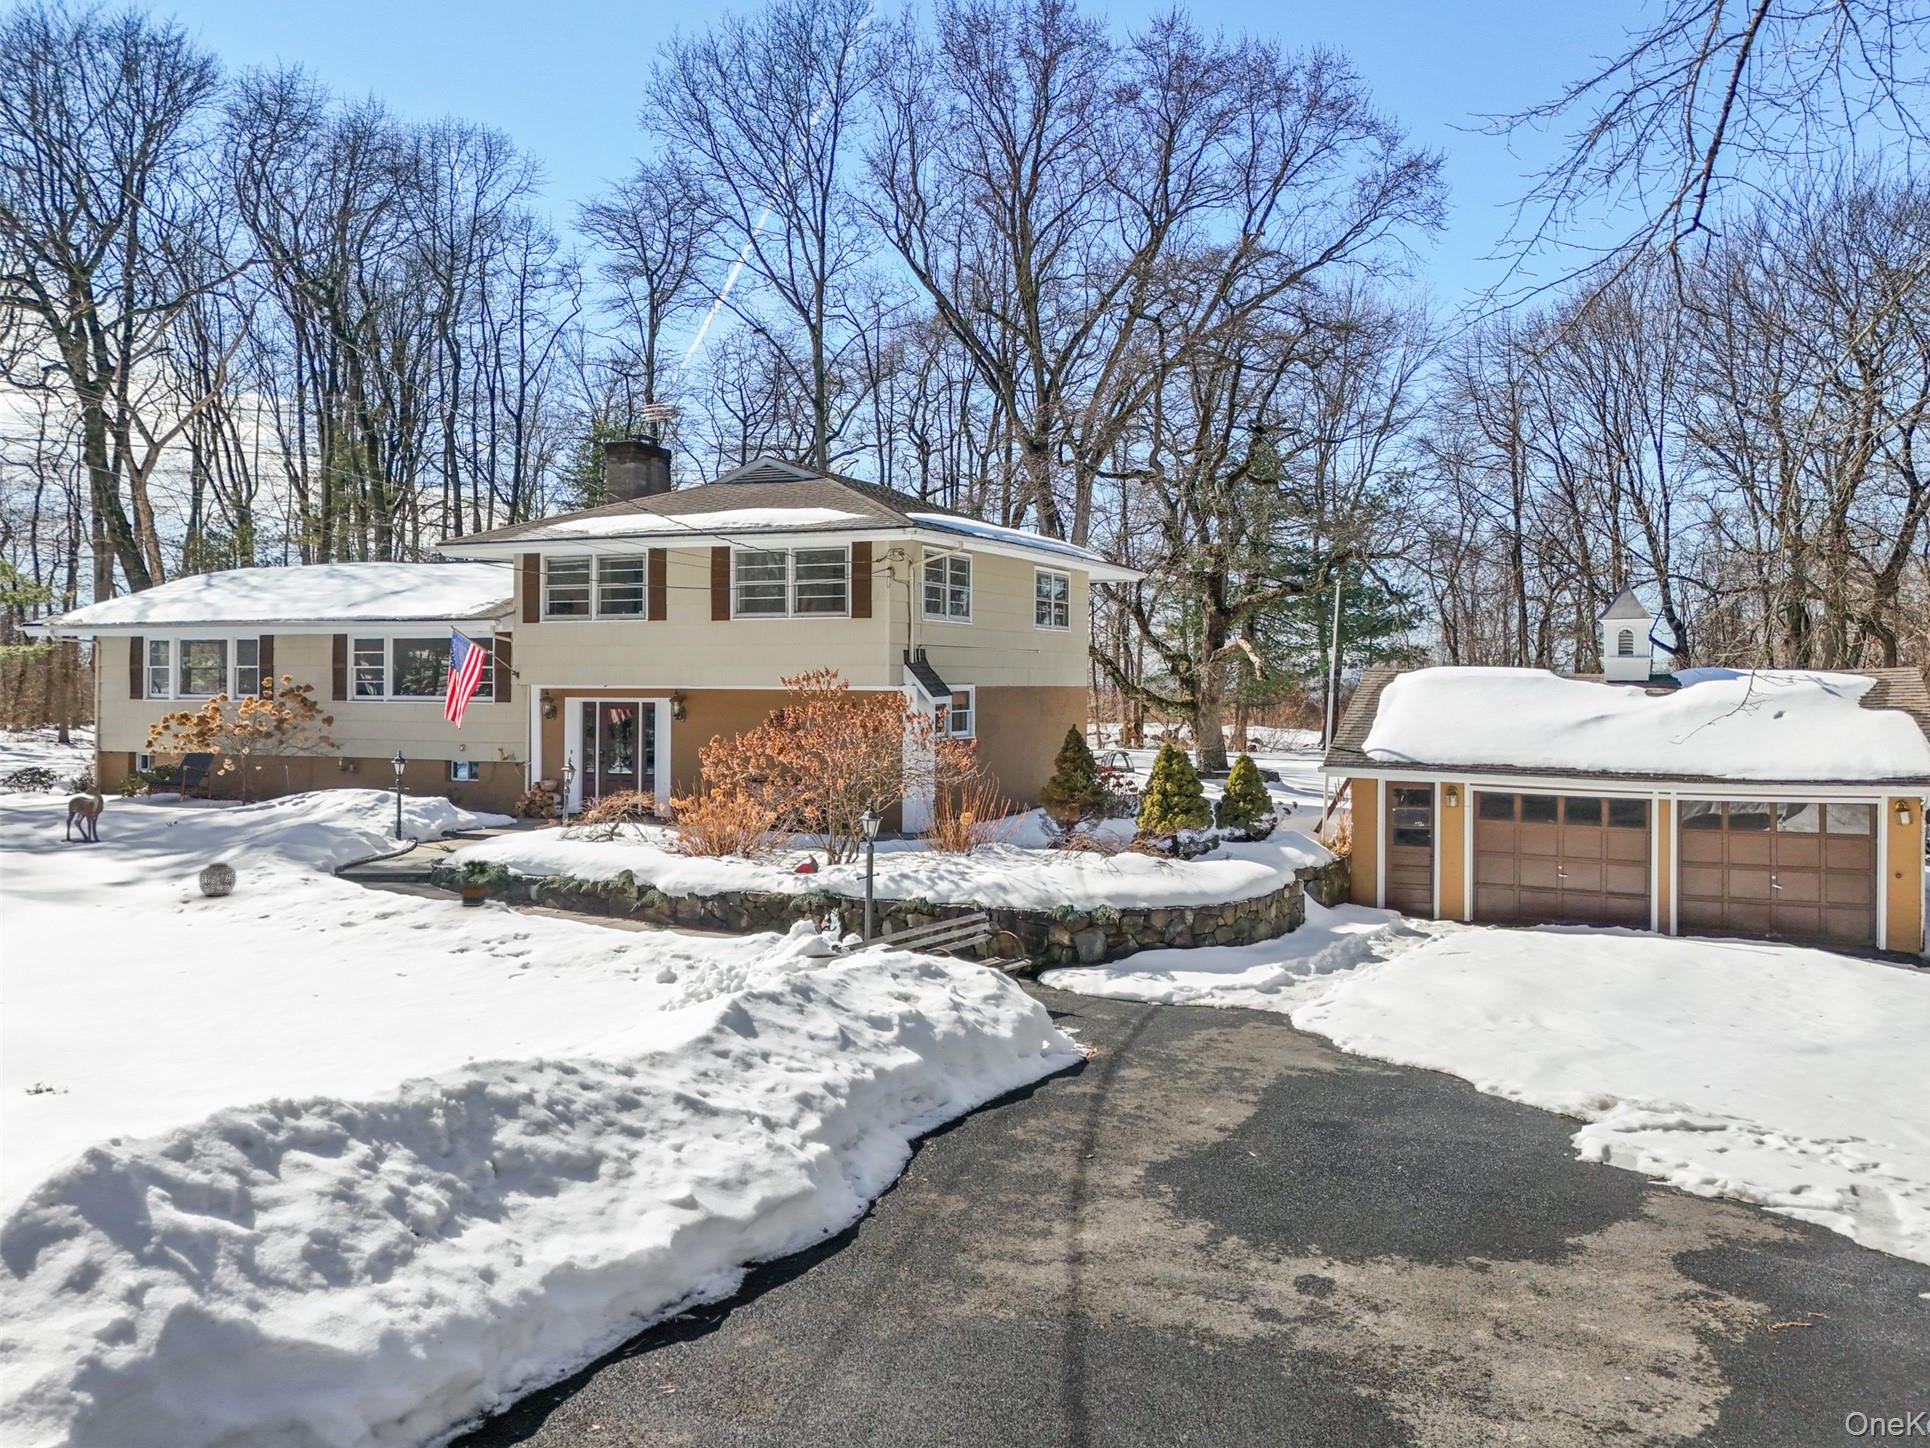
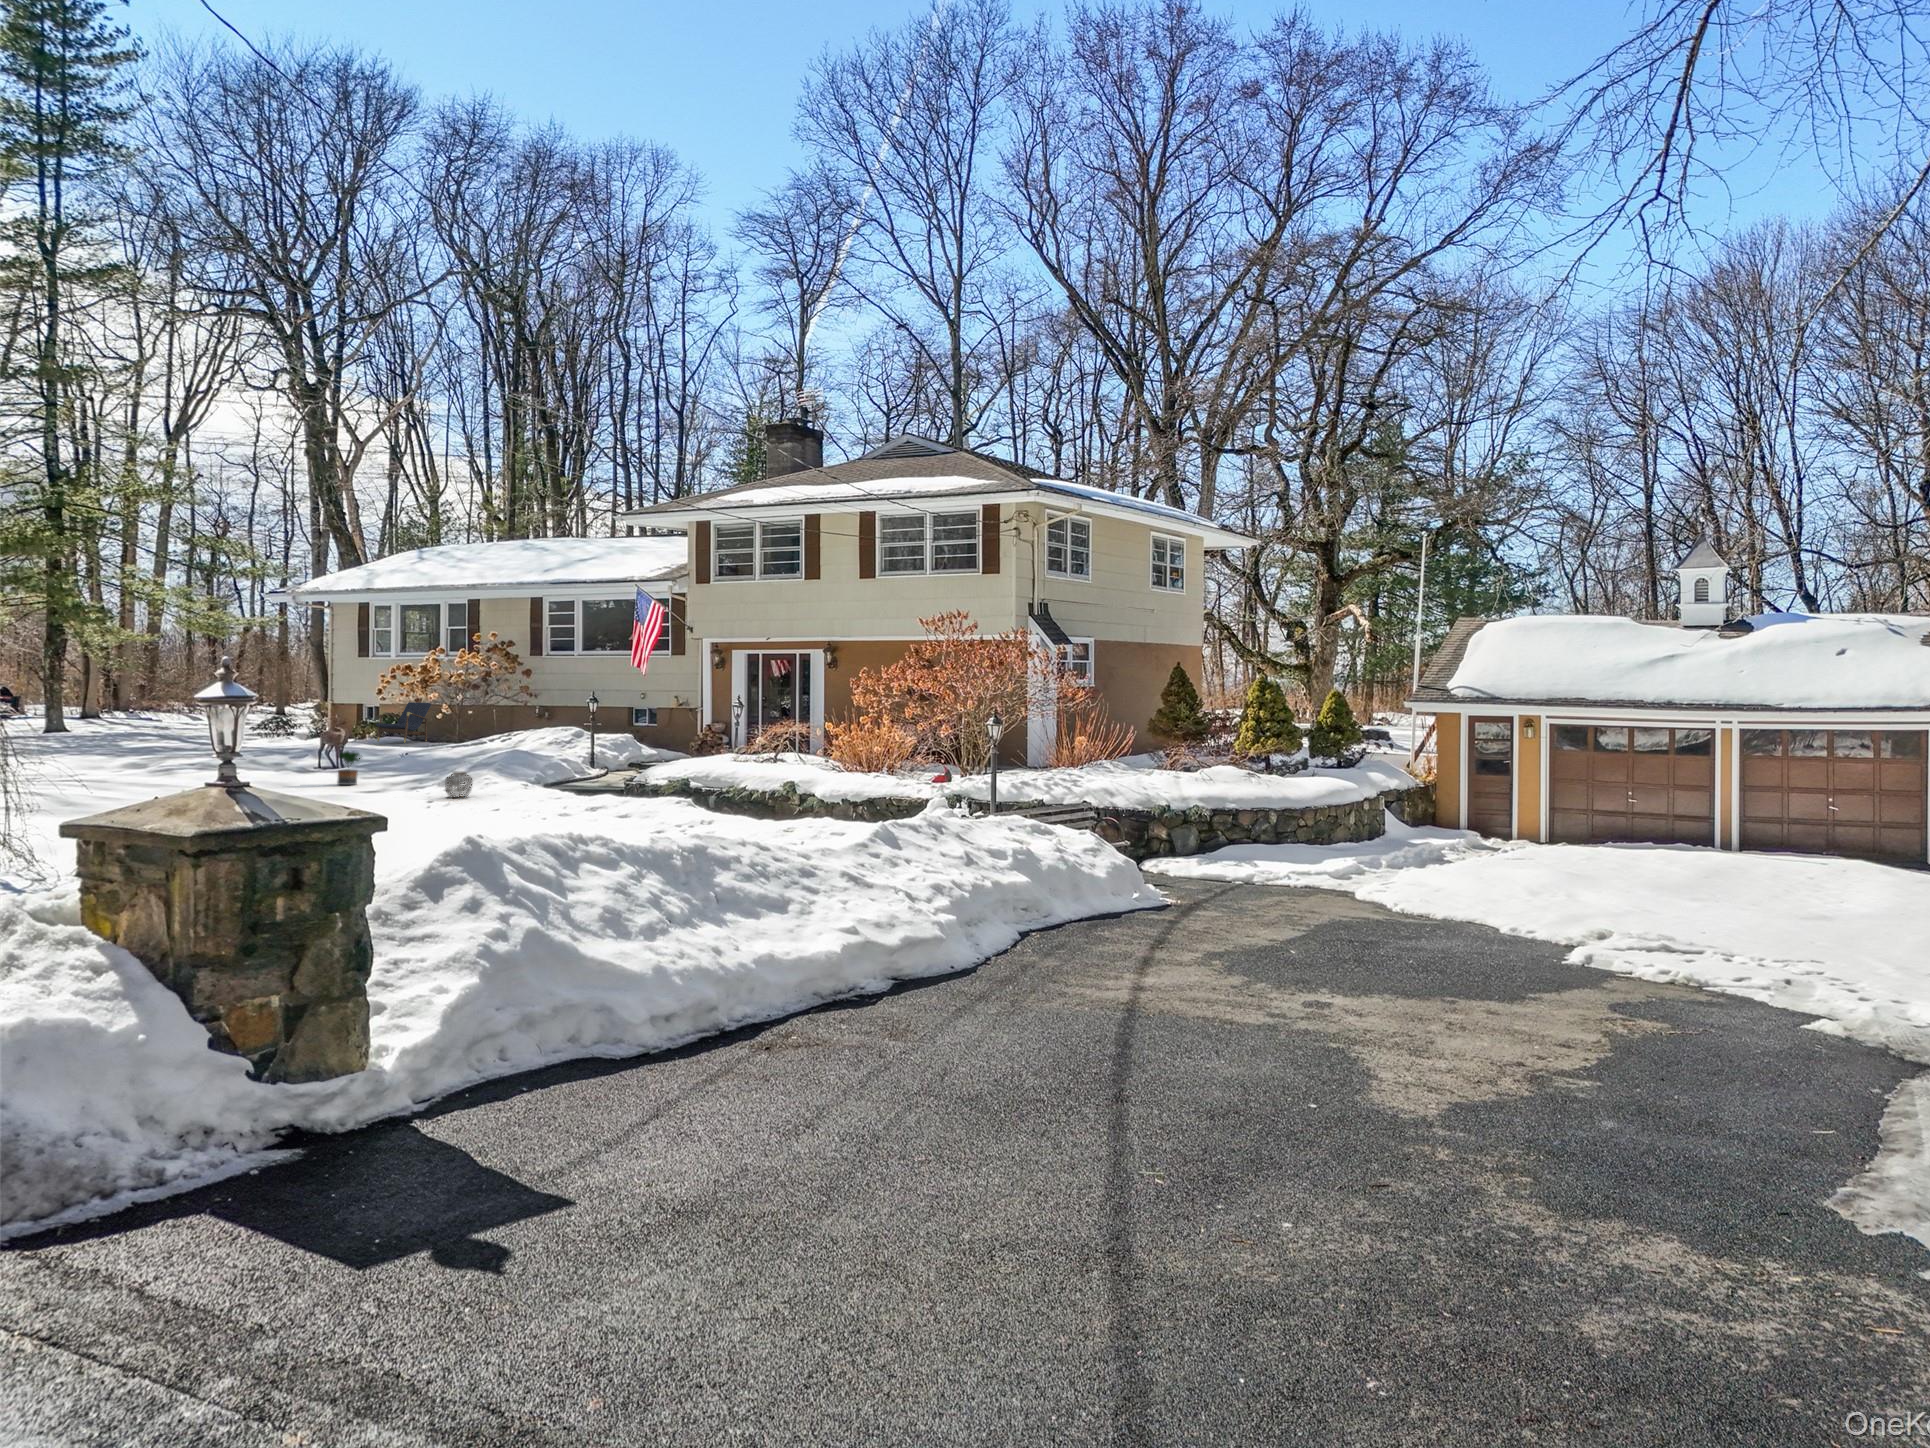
potted tree: present [462,860,492,906] -> present [337,751,360,785]

